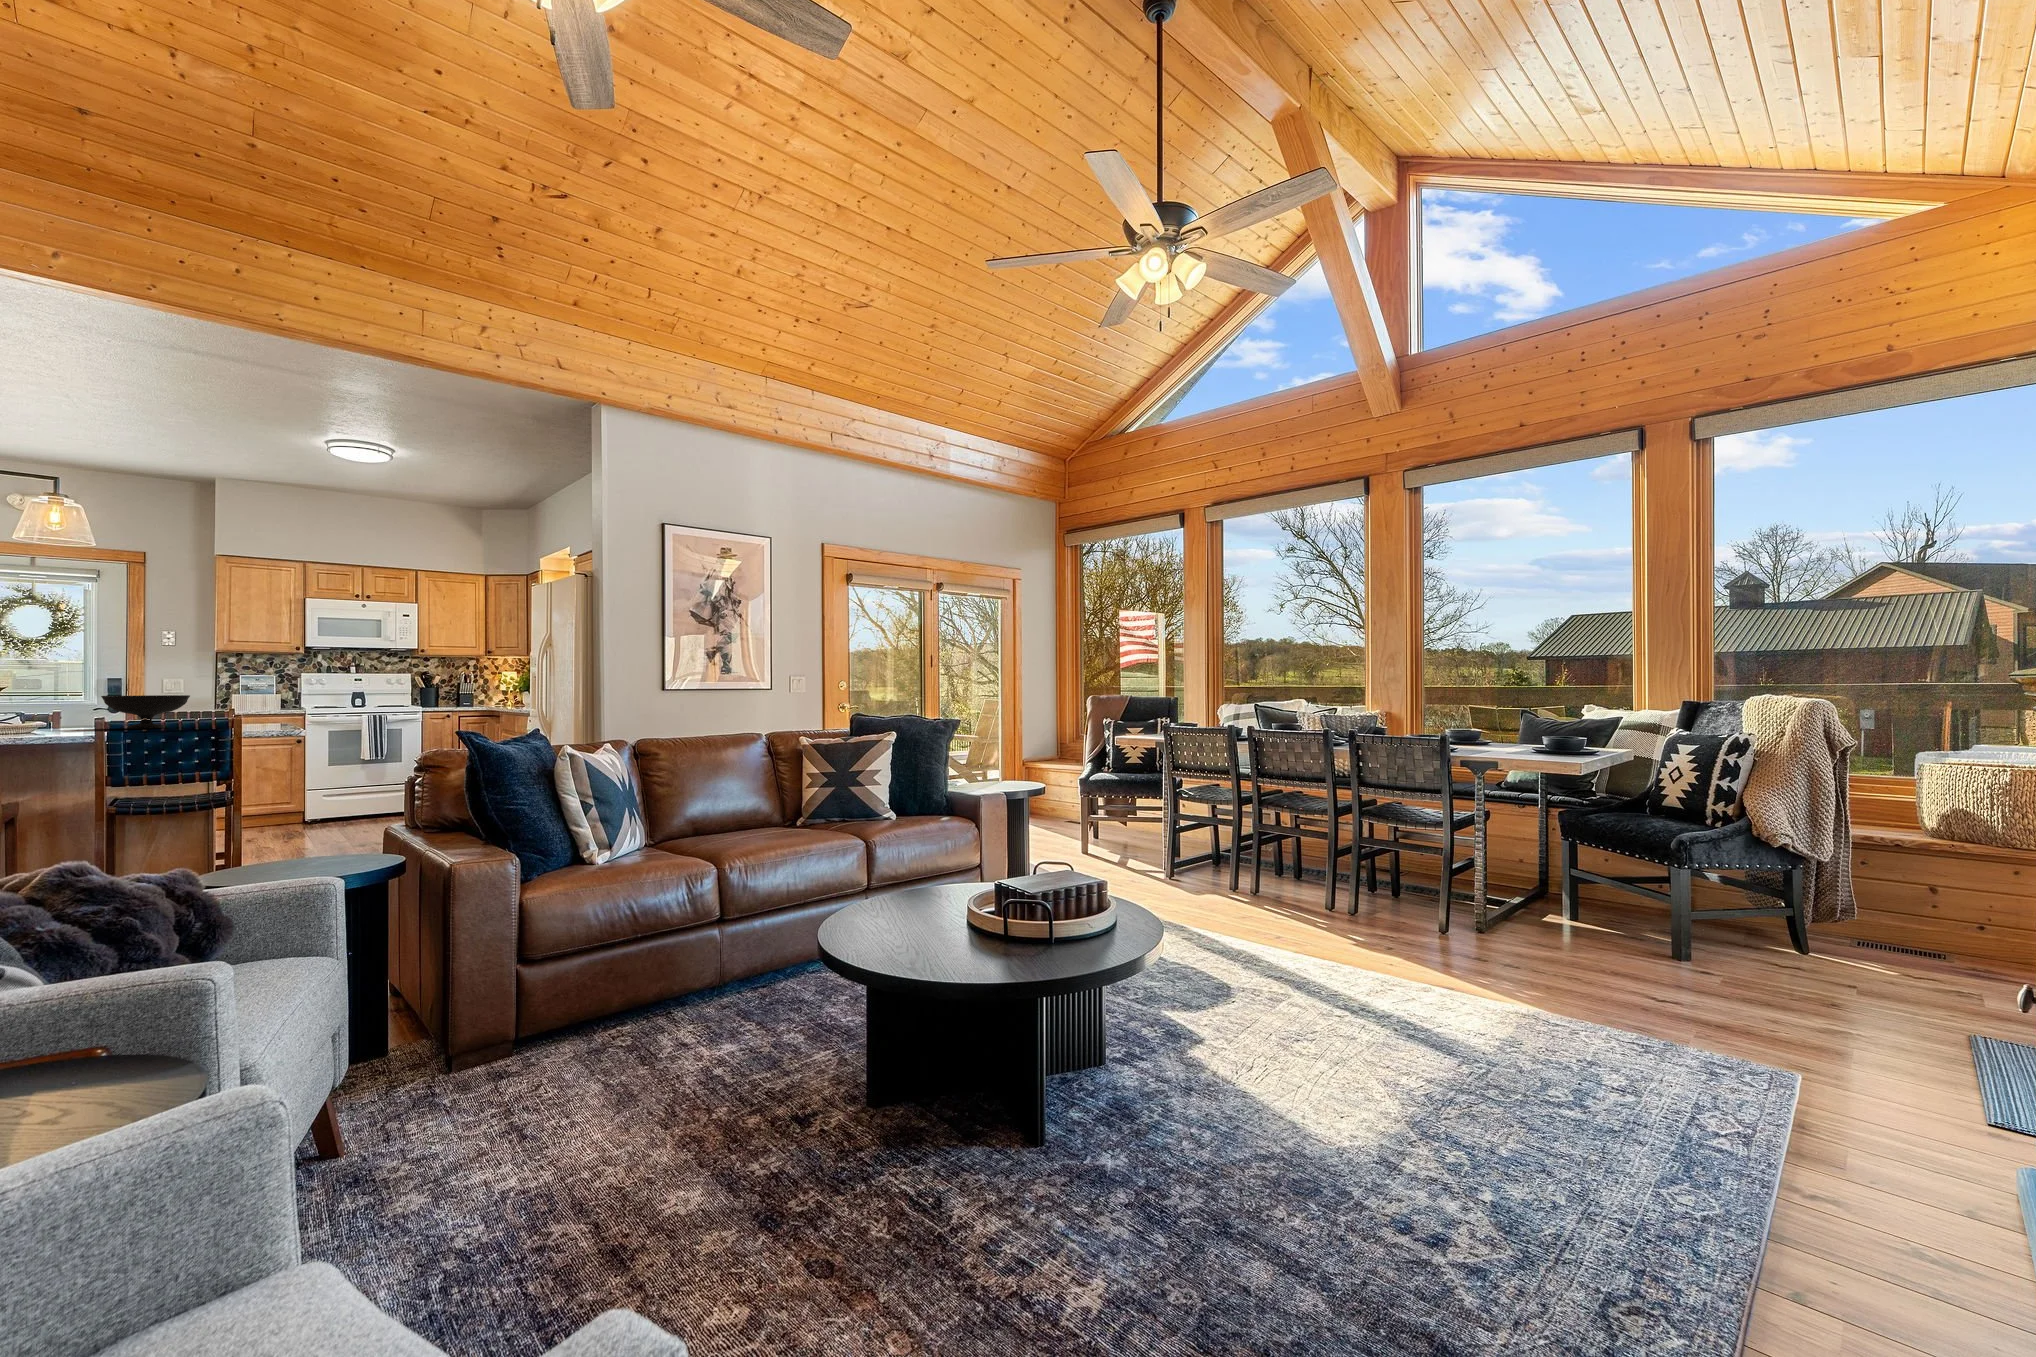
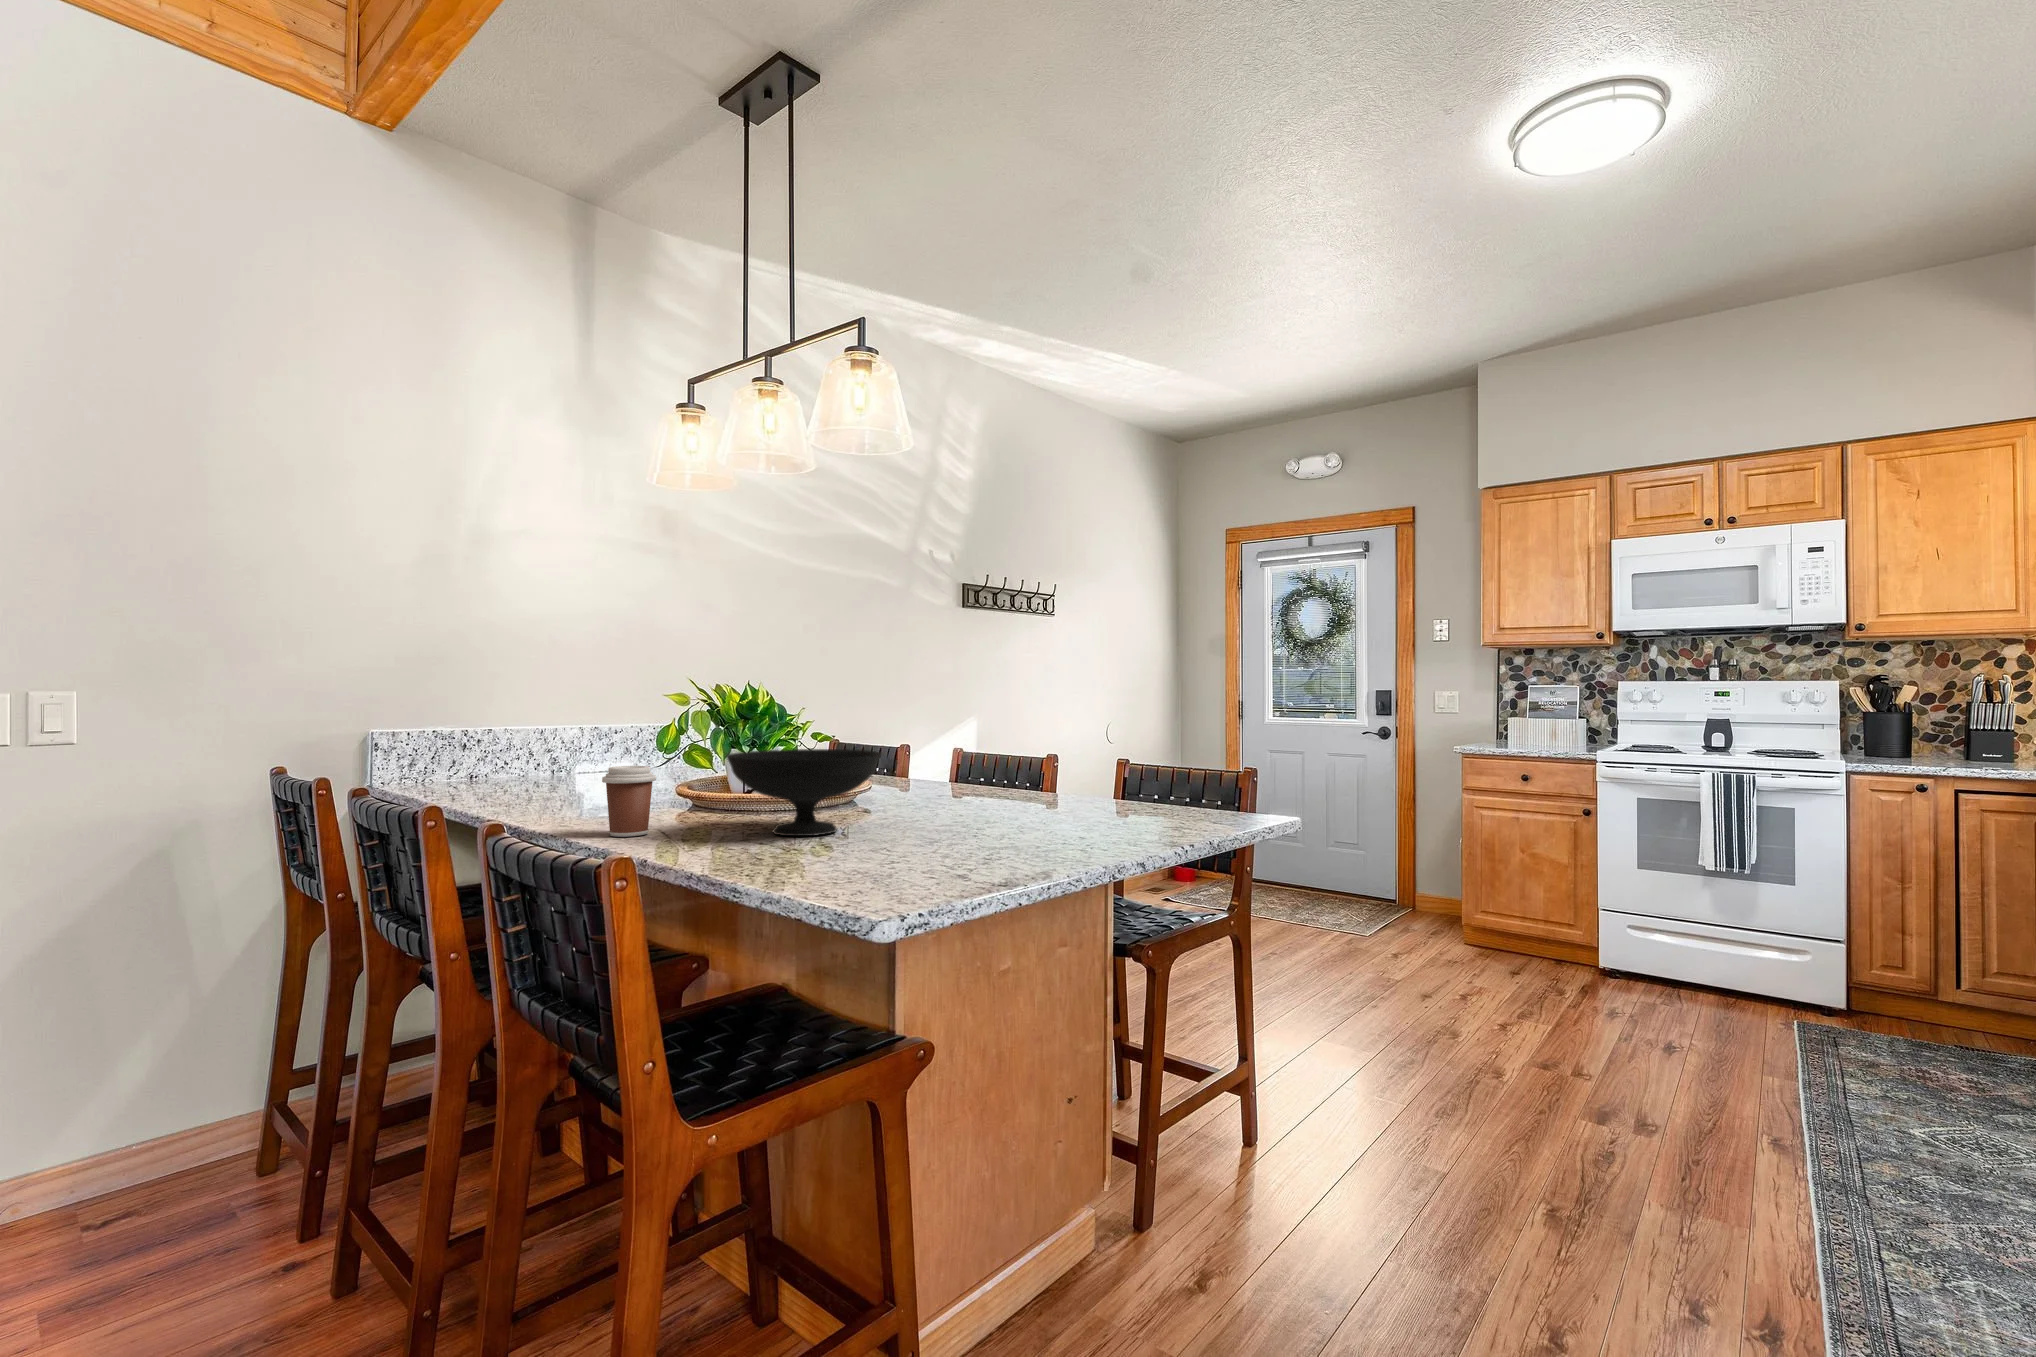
coffee cup: none [55,702,88,732] -> present [602,766,656,837]

